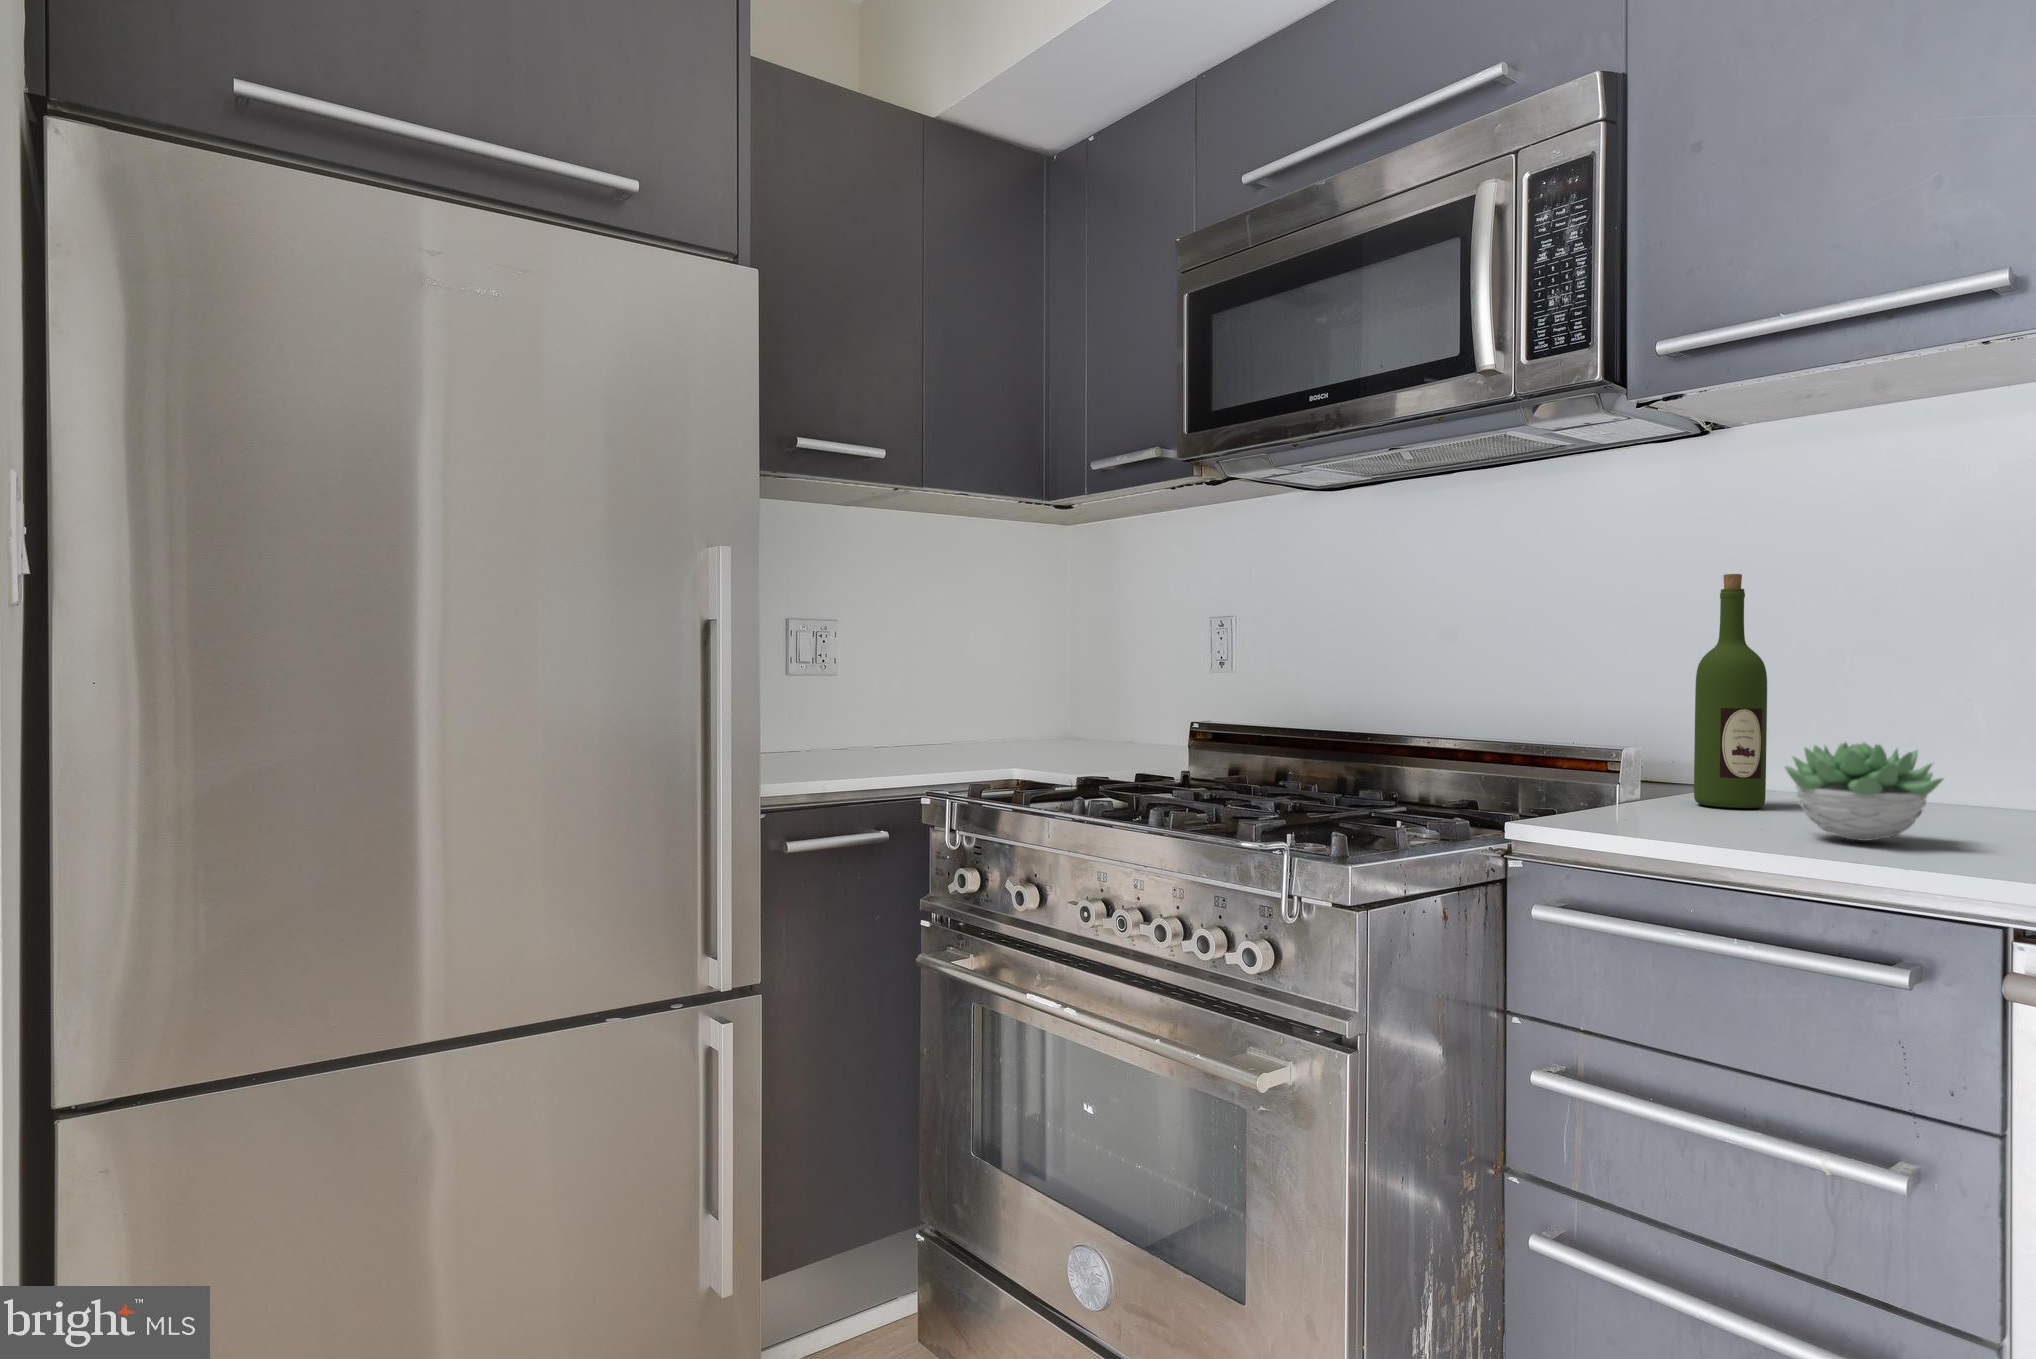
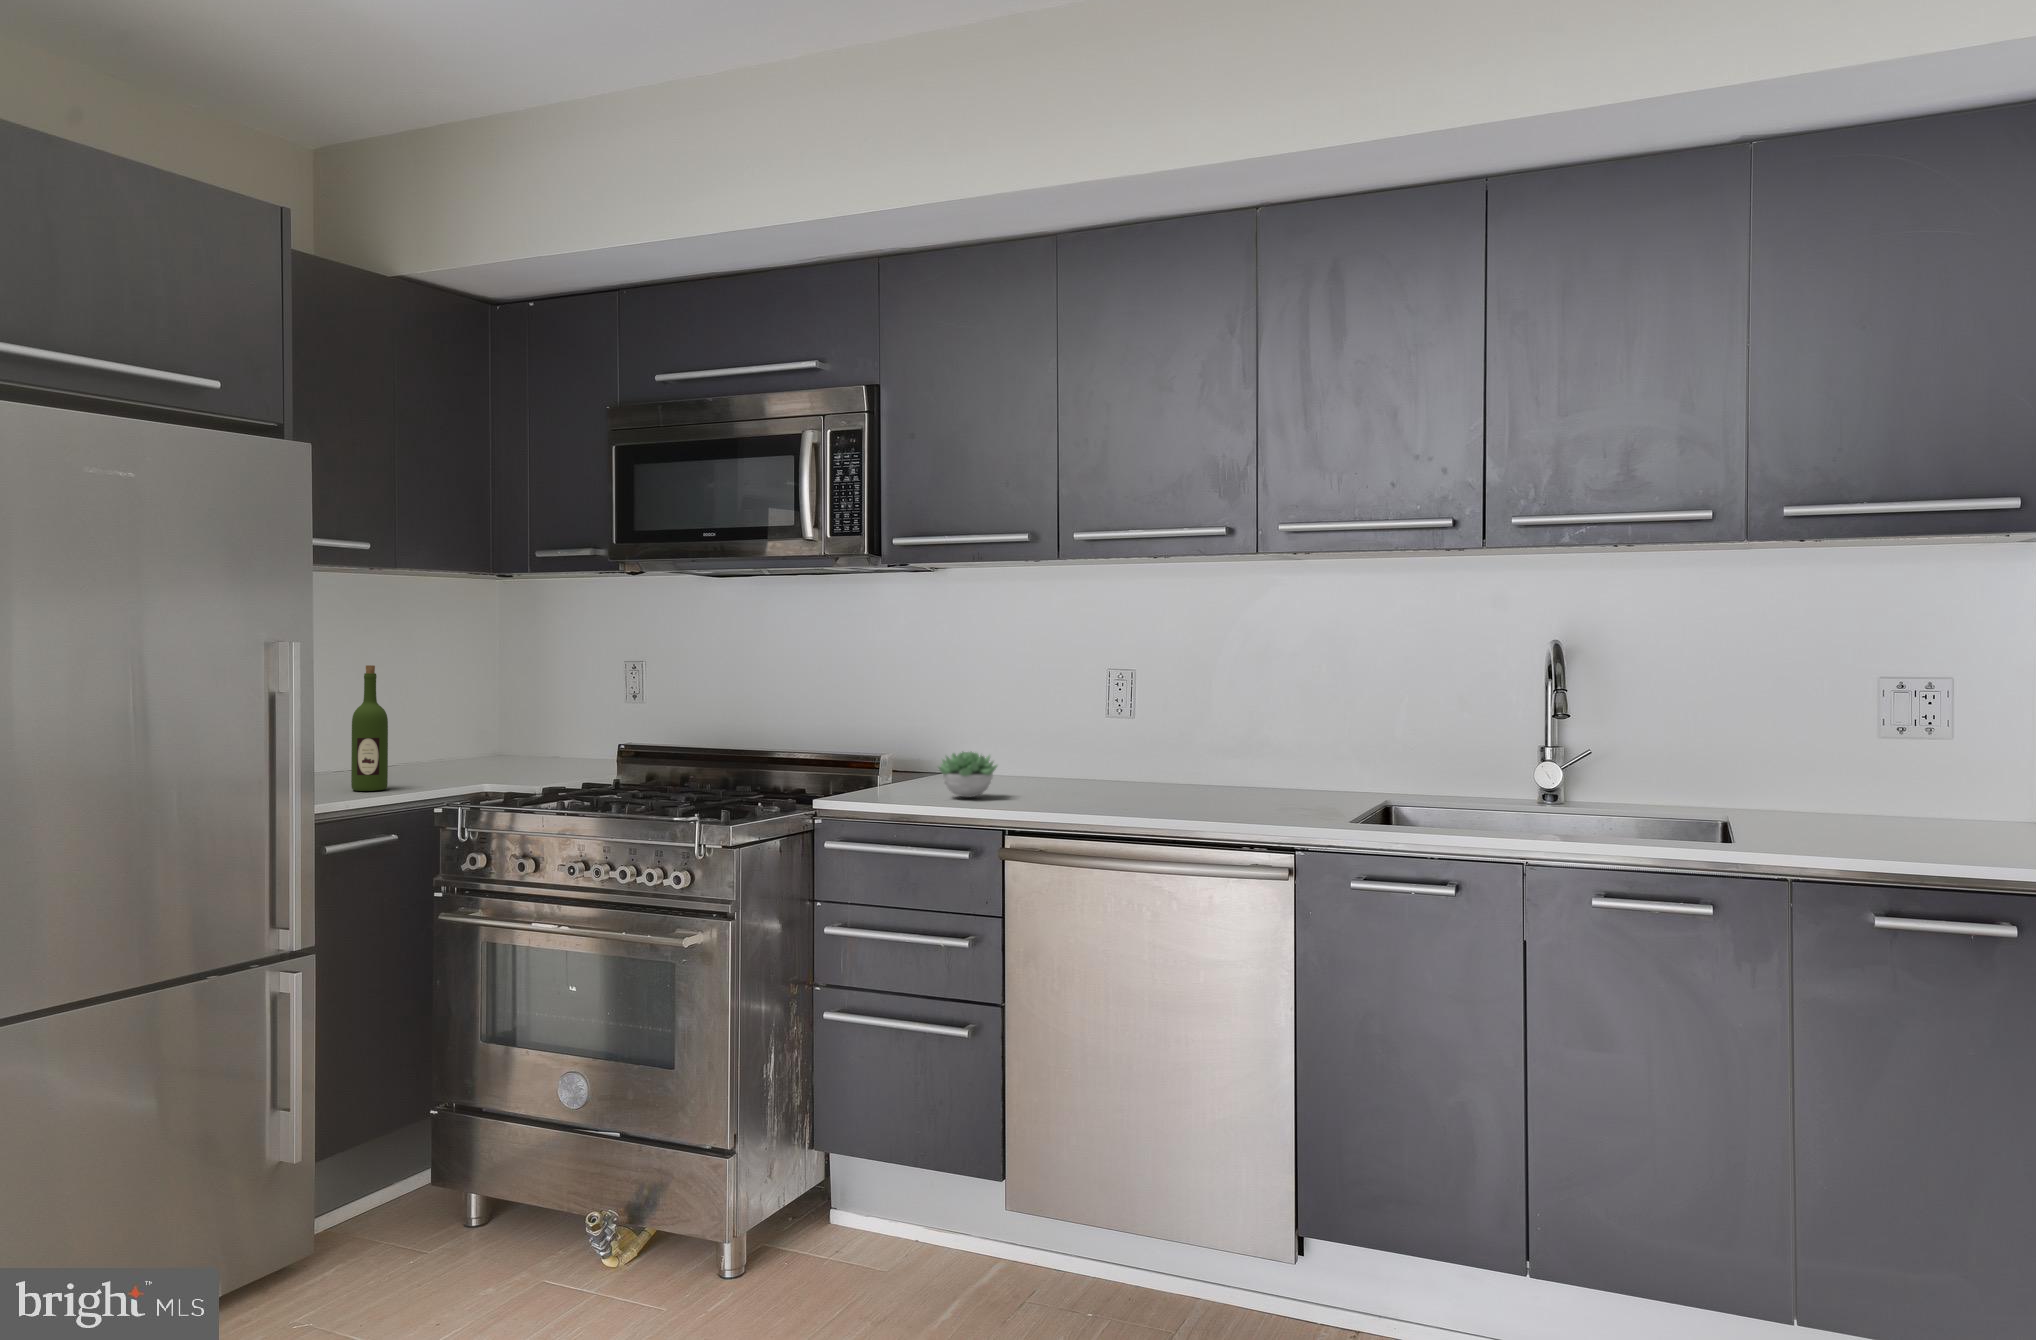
wine bottle: present [1694,574,1767,808] -> present [351,665,388,791]

